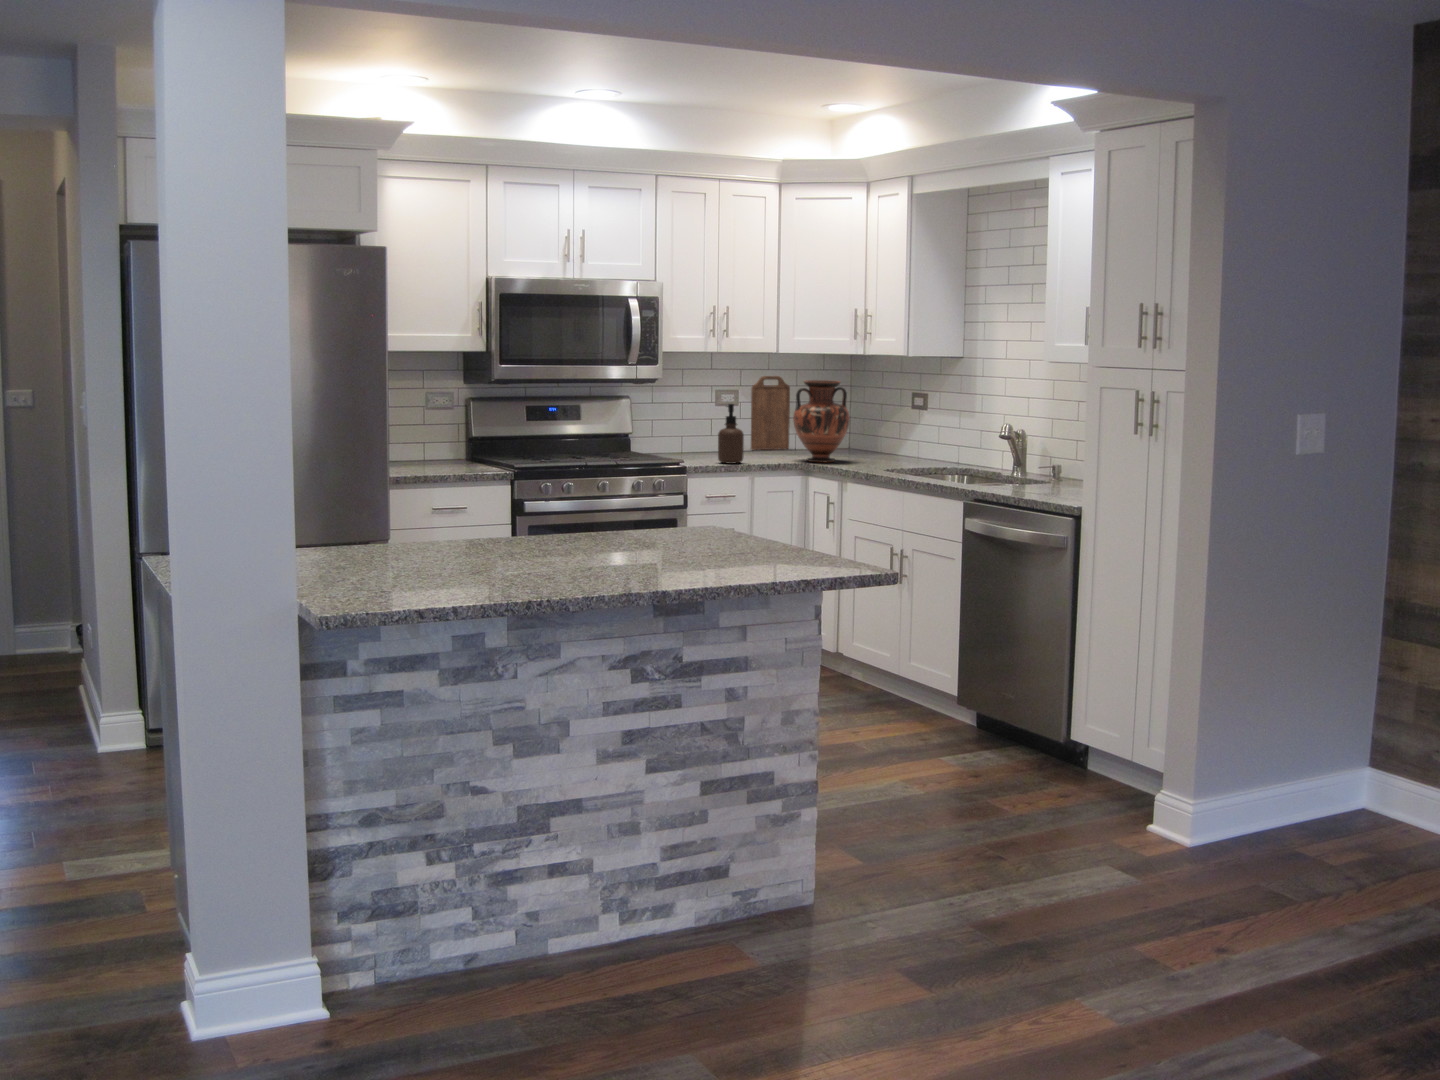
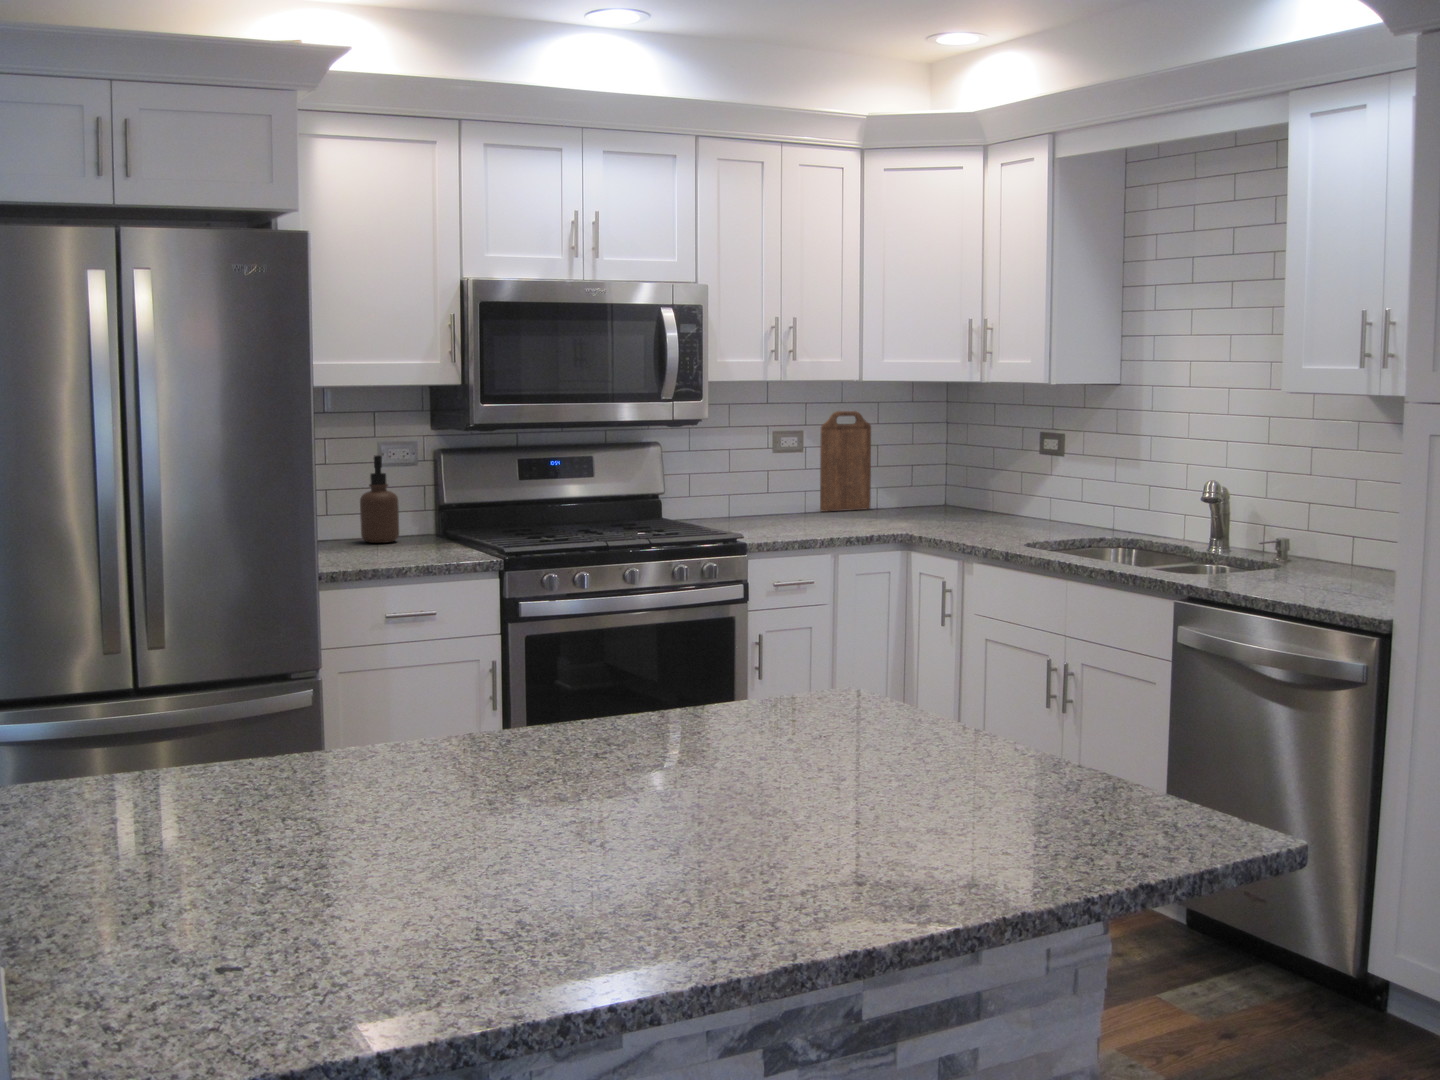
vase: present [793,380,850,462] -> none [889,418,967,532]
soap dispenser: present [718,404,744,464] -> present [360,455,399,543]

